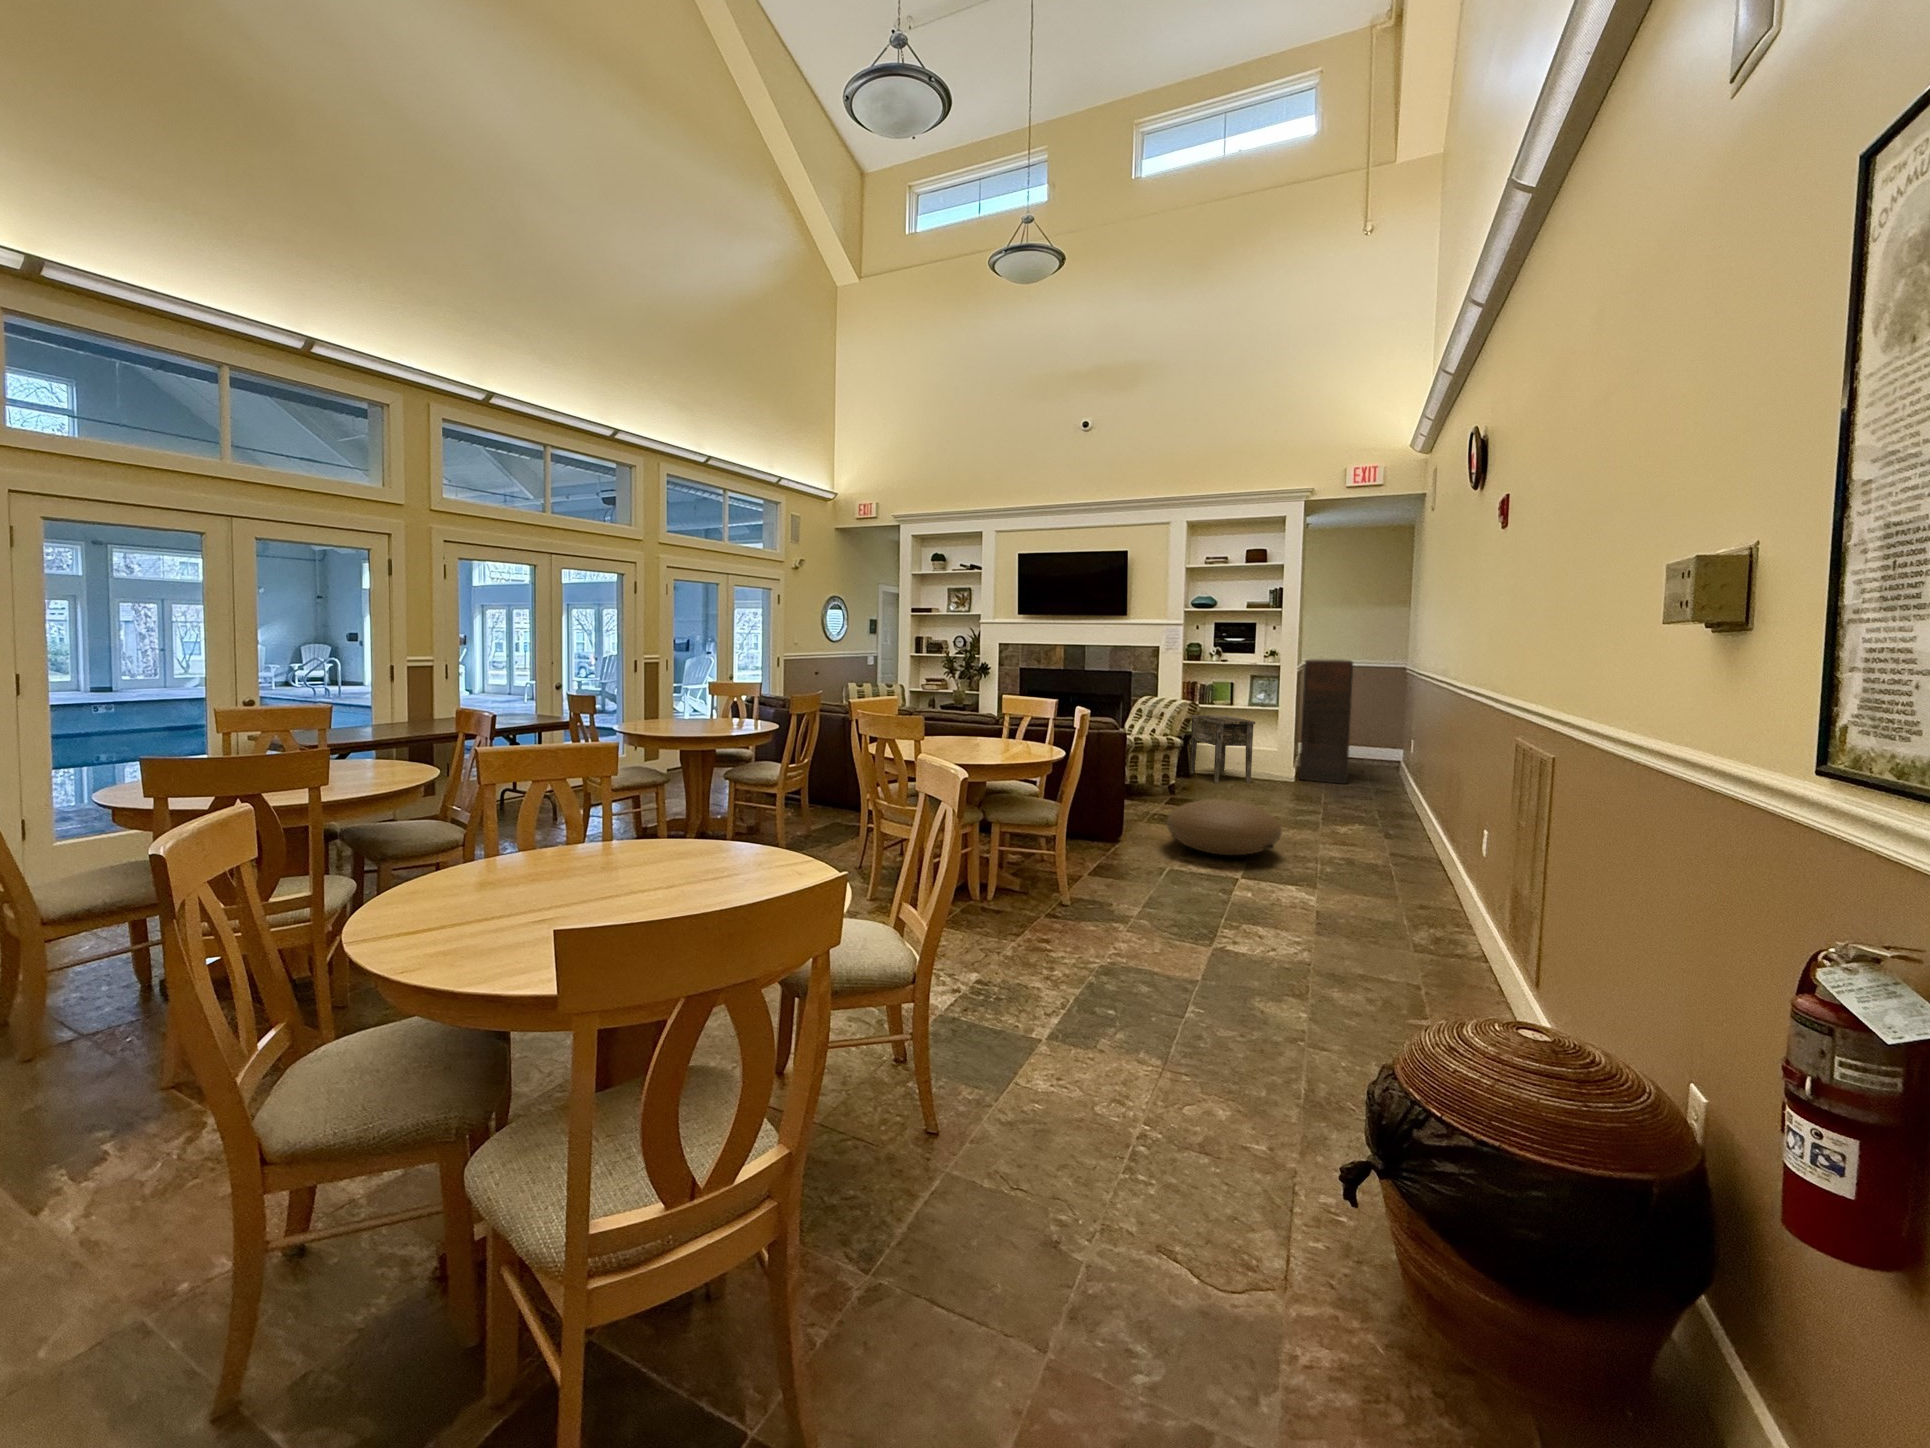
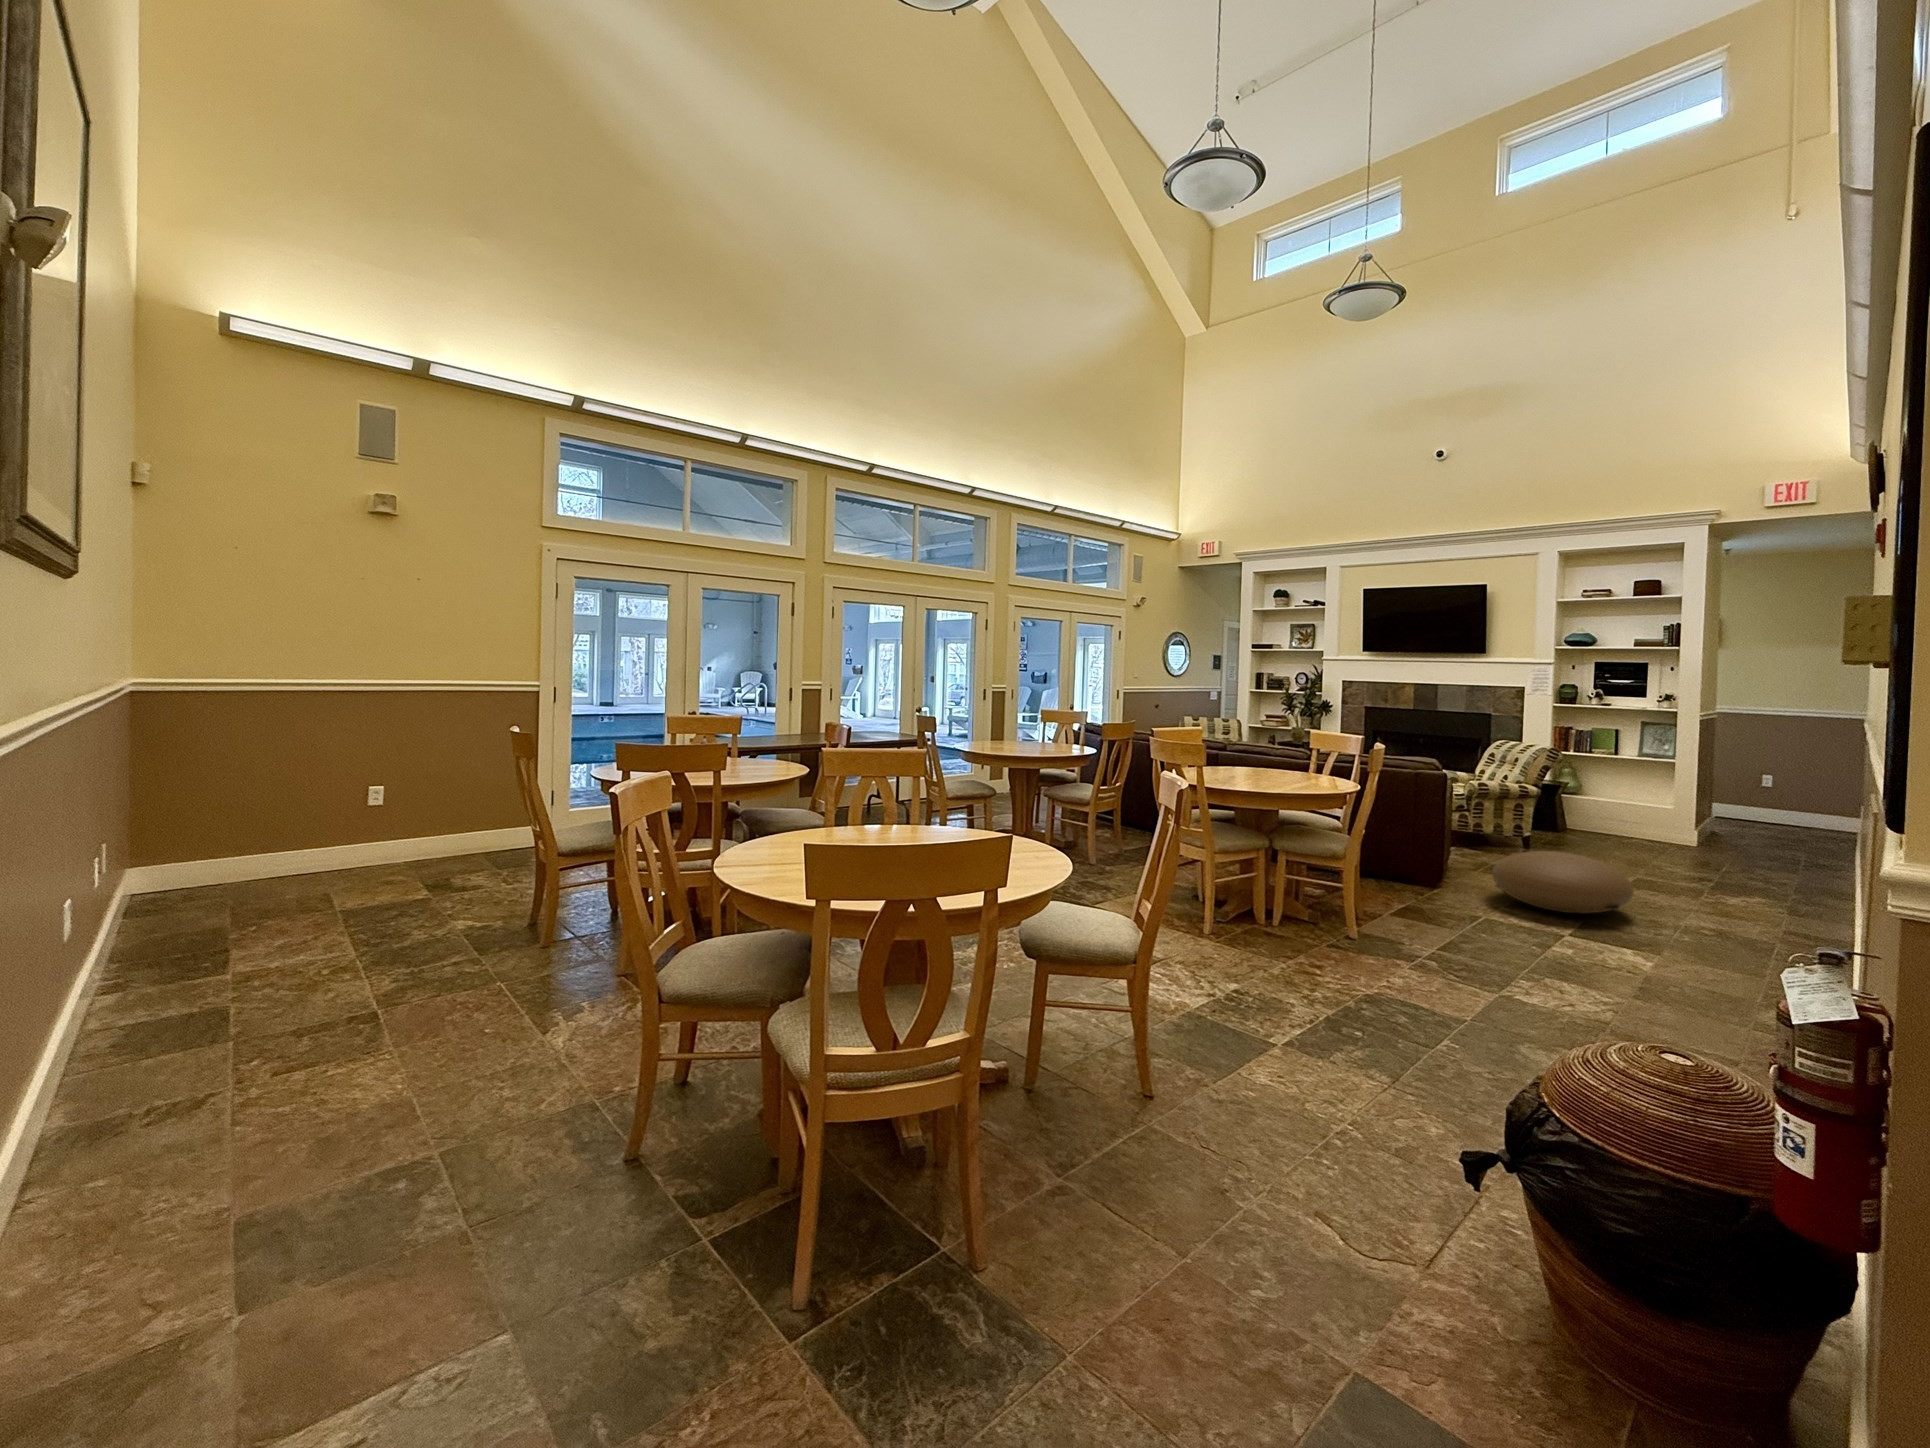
bookshelf: present [1299,658,1353,784] -> none [1704,705,1785,854]
side table: present [1190,715,1255,783] -> none [1559,764,1641,844]

